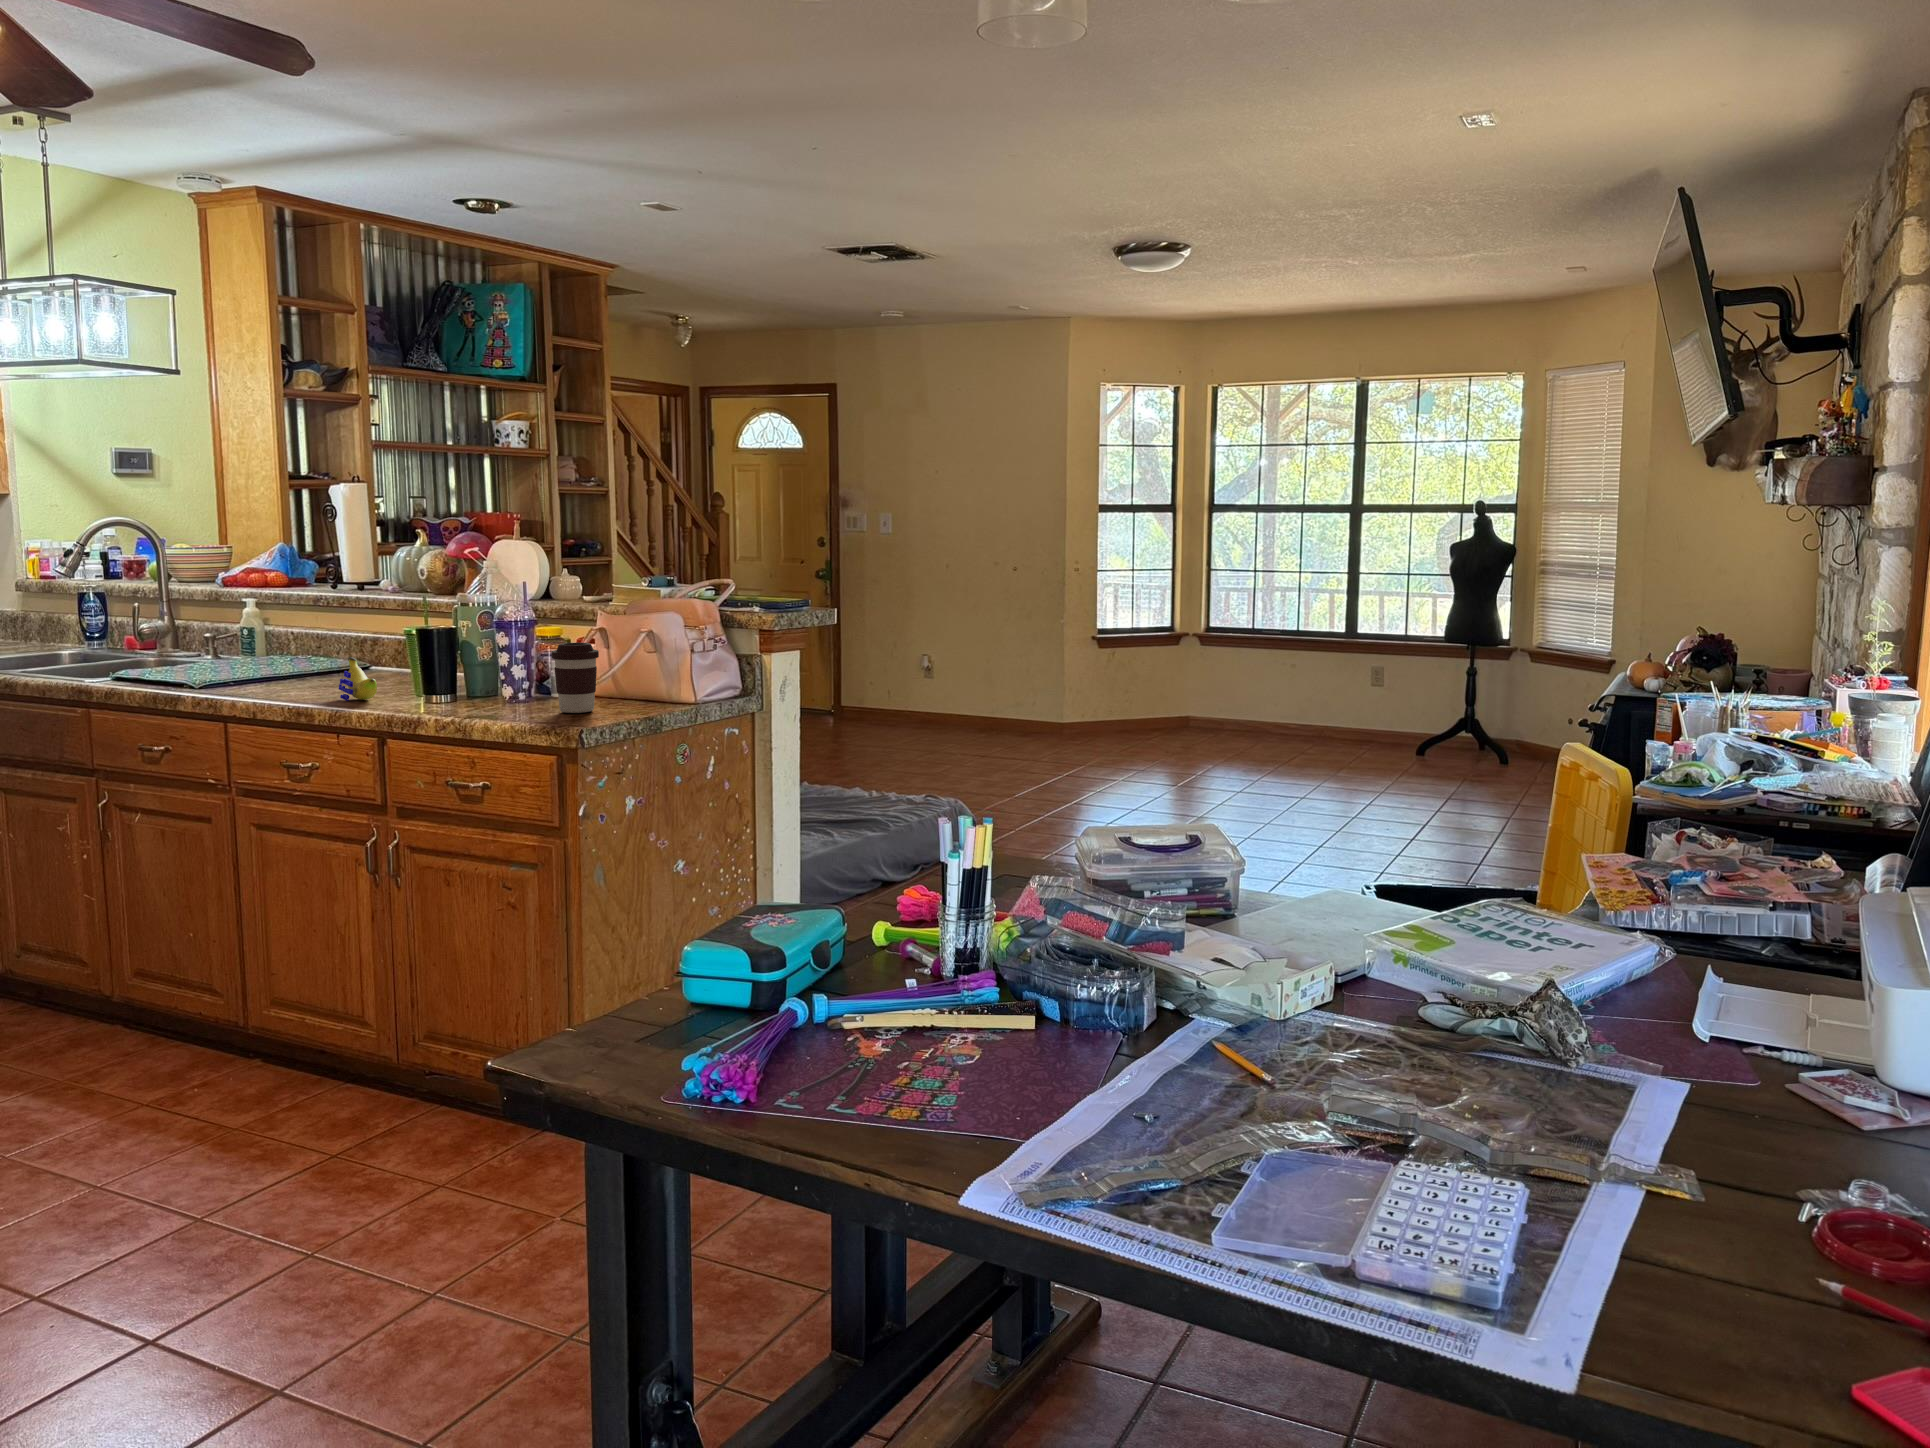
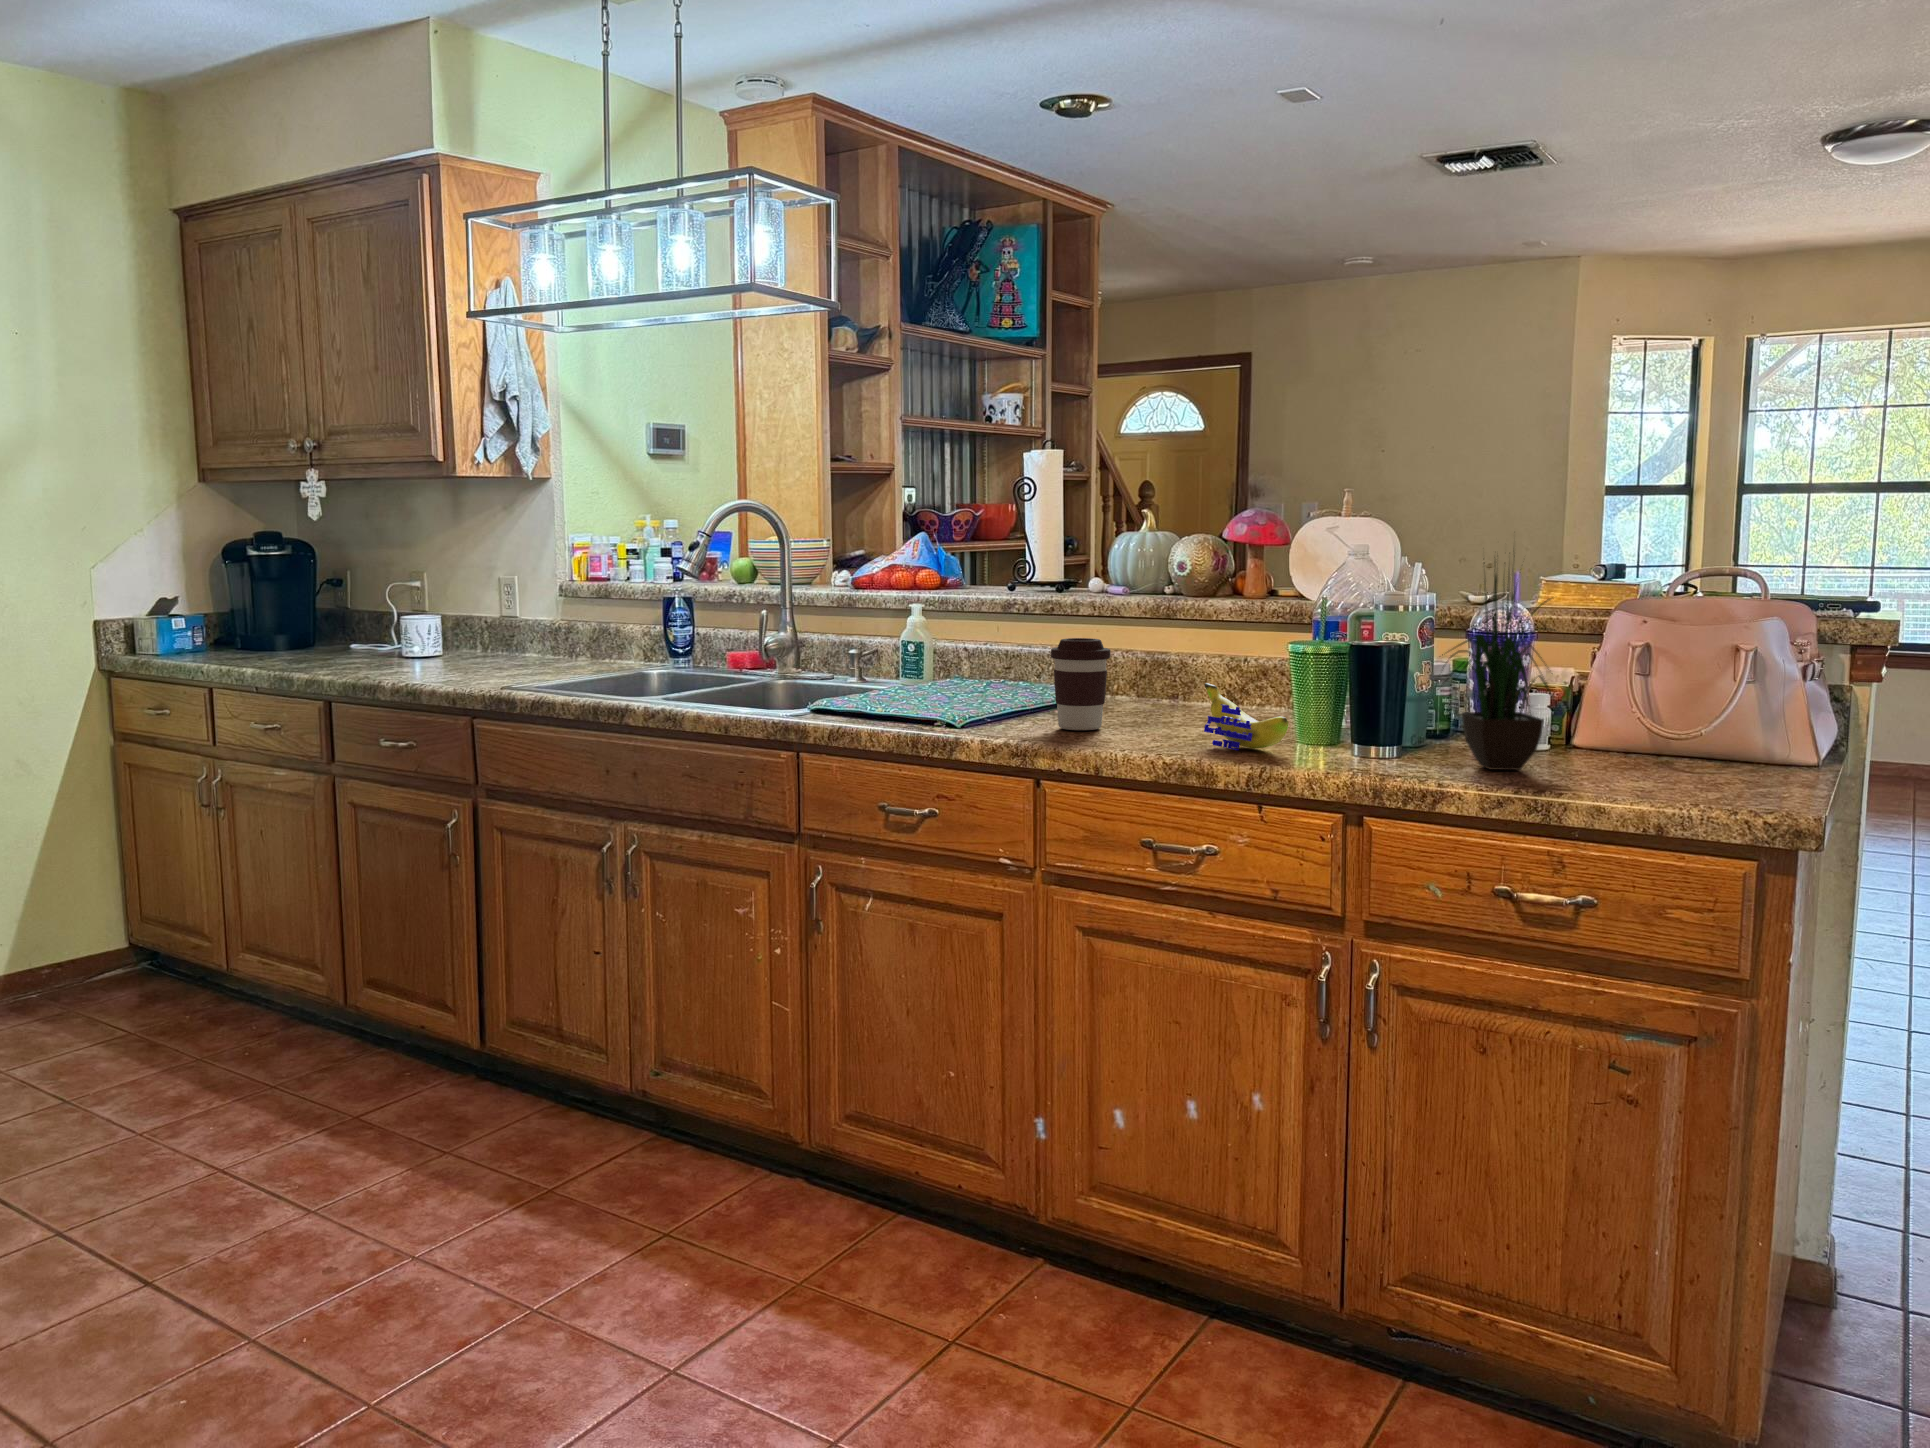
potted plant: none [433,552,524,709] -> present [1442,556,1555,770]
coffee cup: present [552,643,599,713] -> present [1051,638,1110,730]

